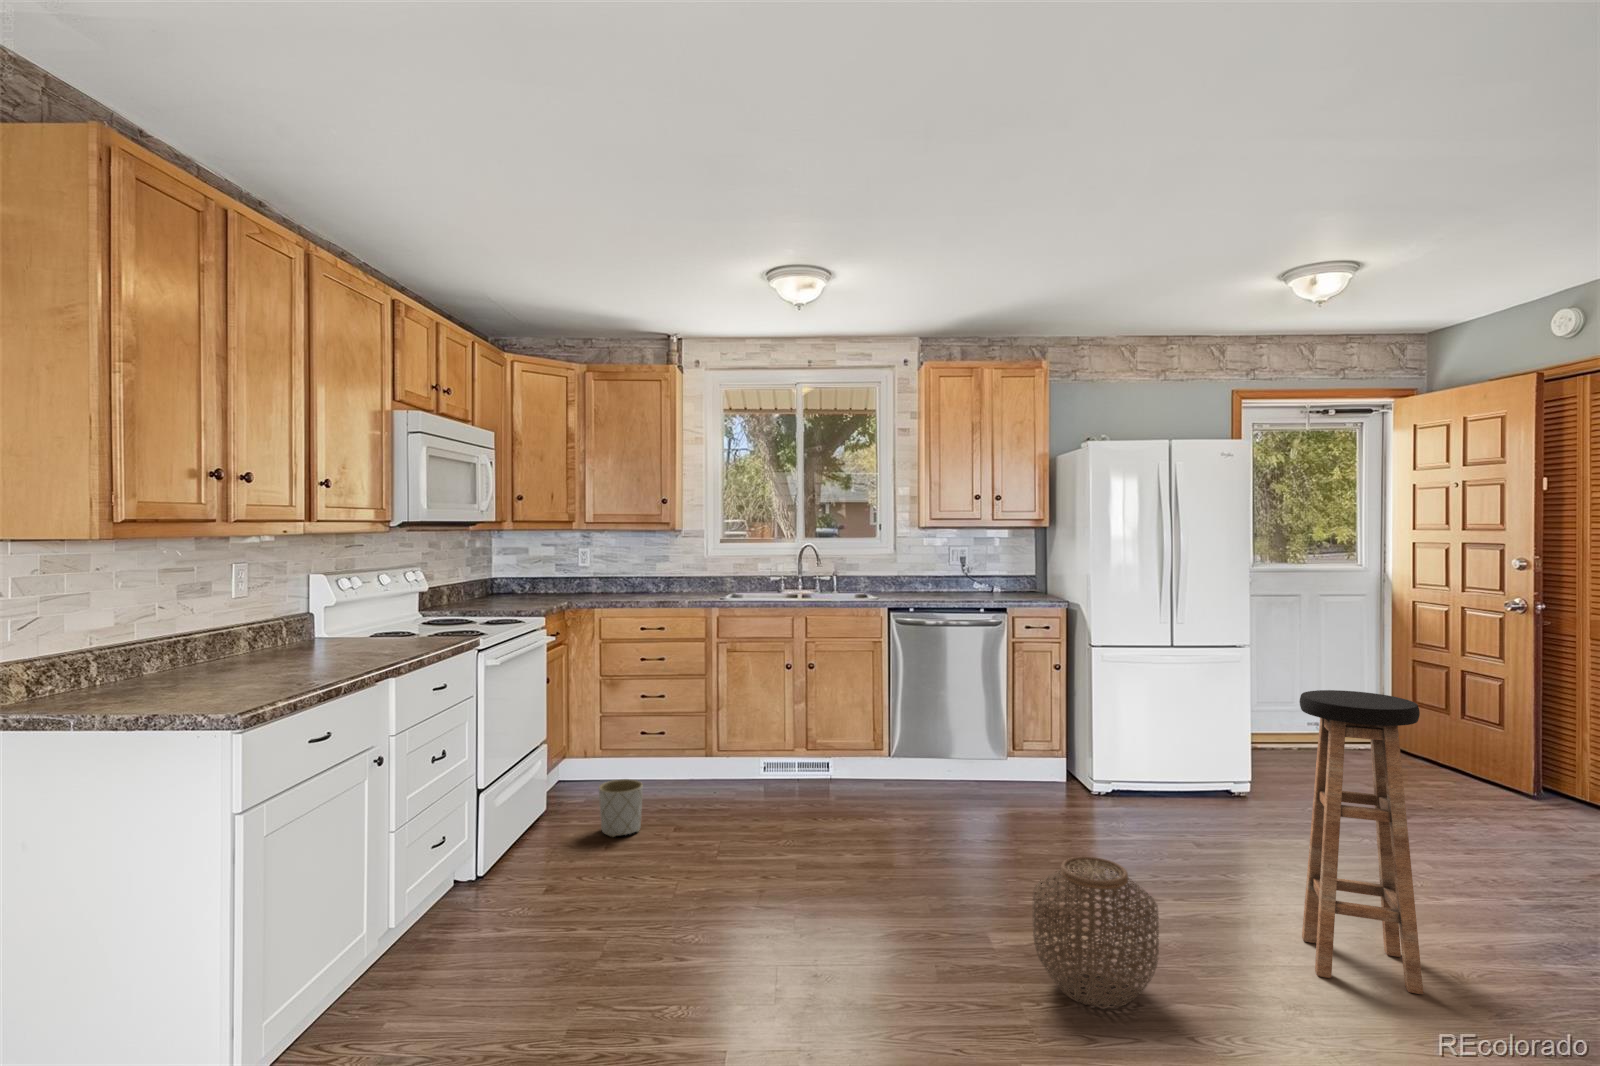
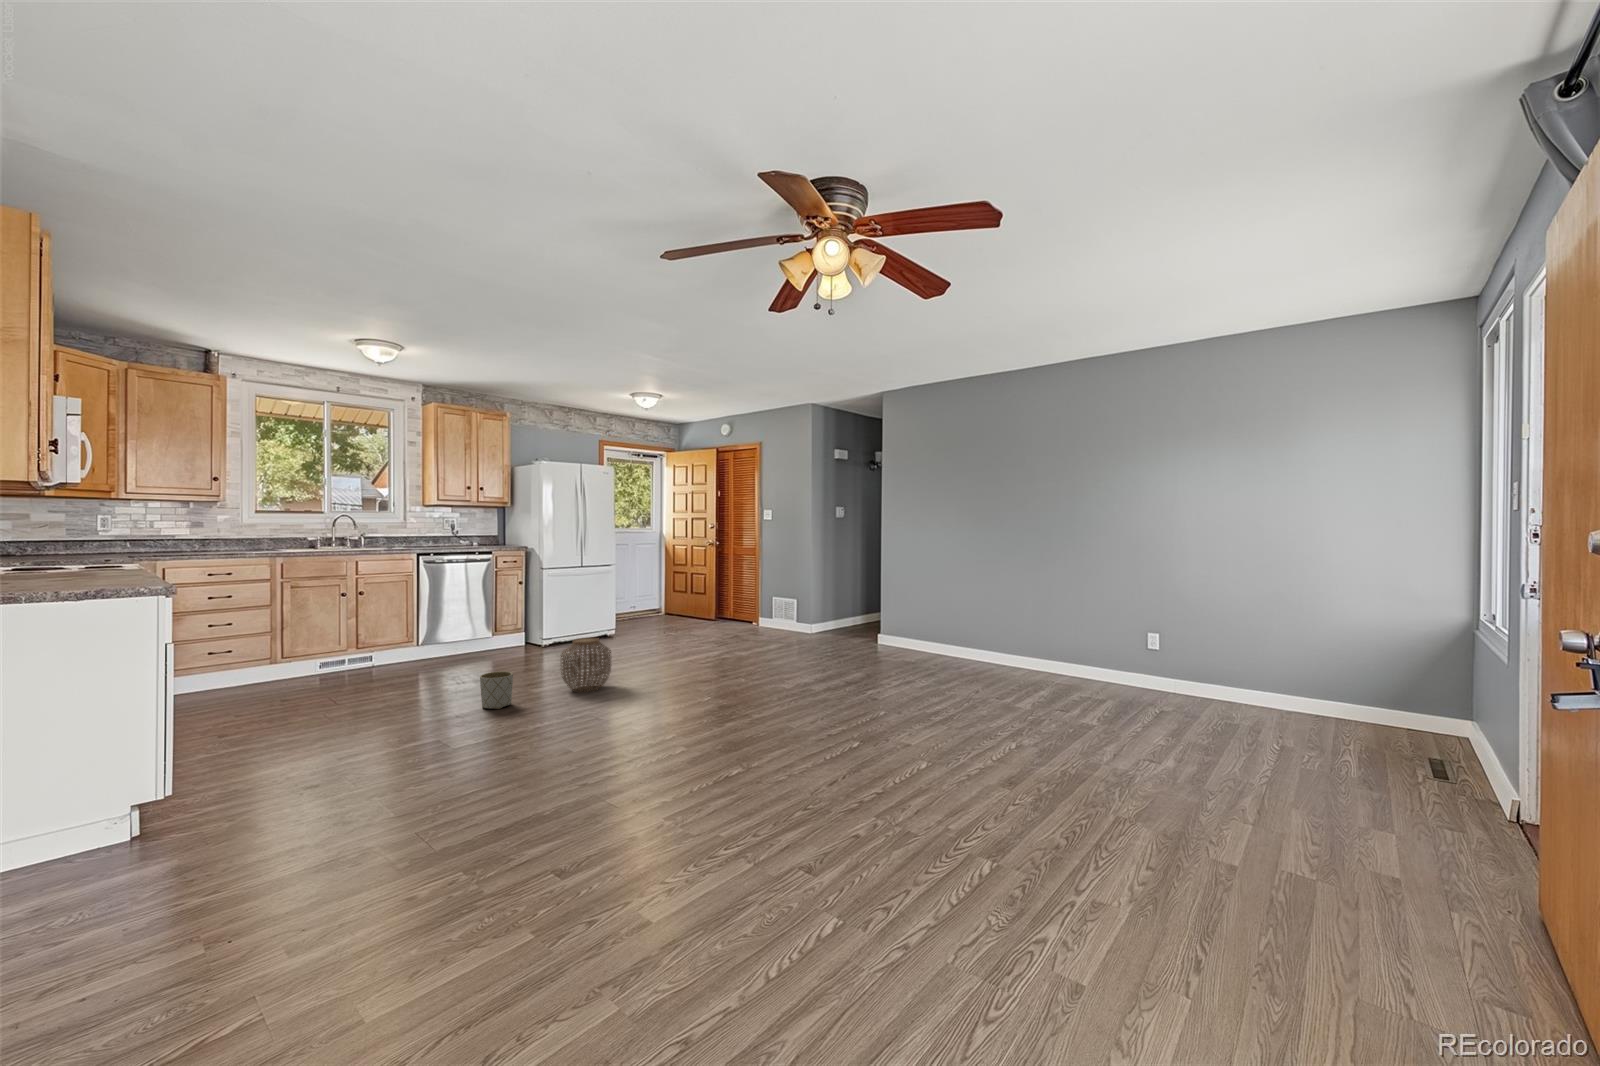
bar stool: present [1300,690,1423,995] -> none [651,568,690,671]
planter: present [599,779,643,837] -> present [480,671,513,709]

